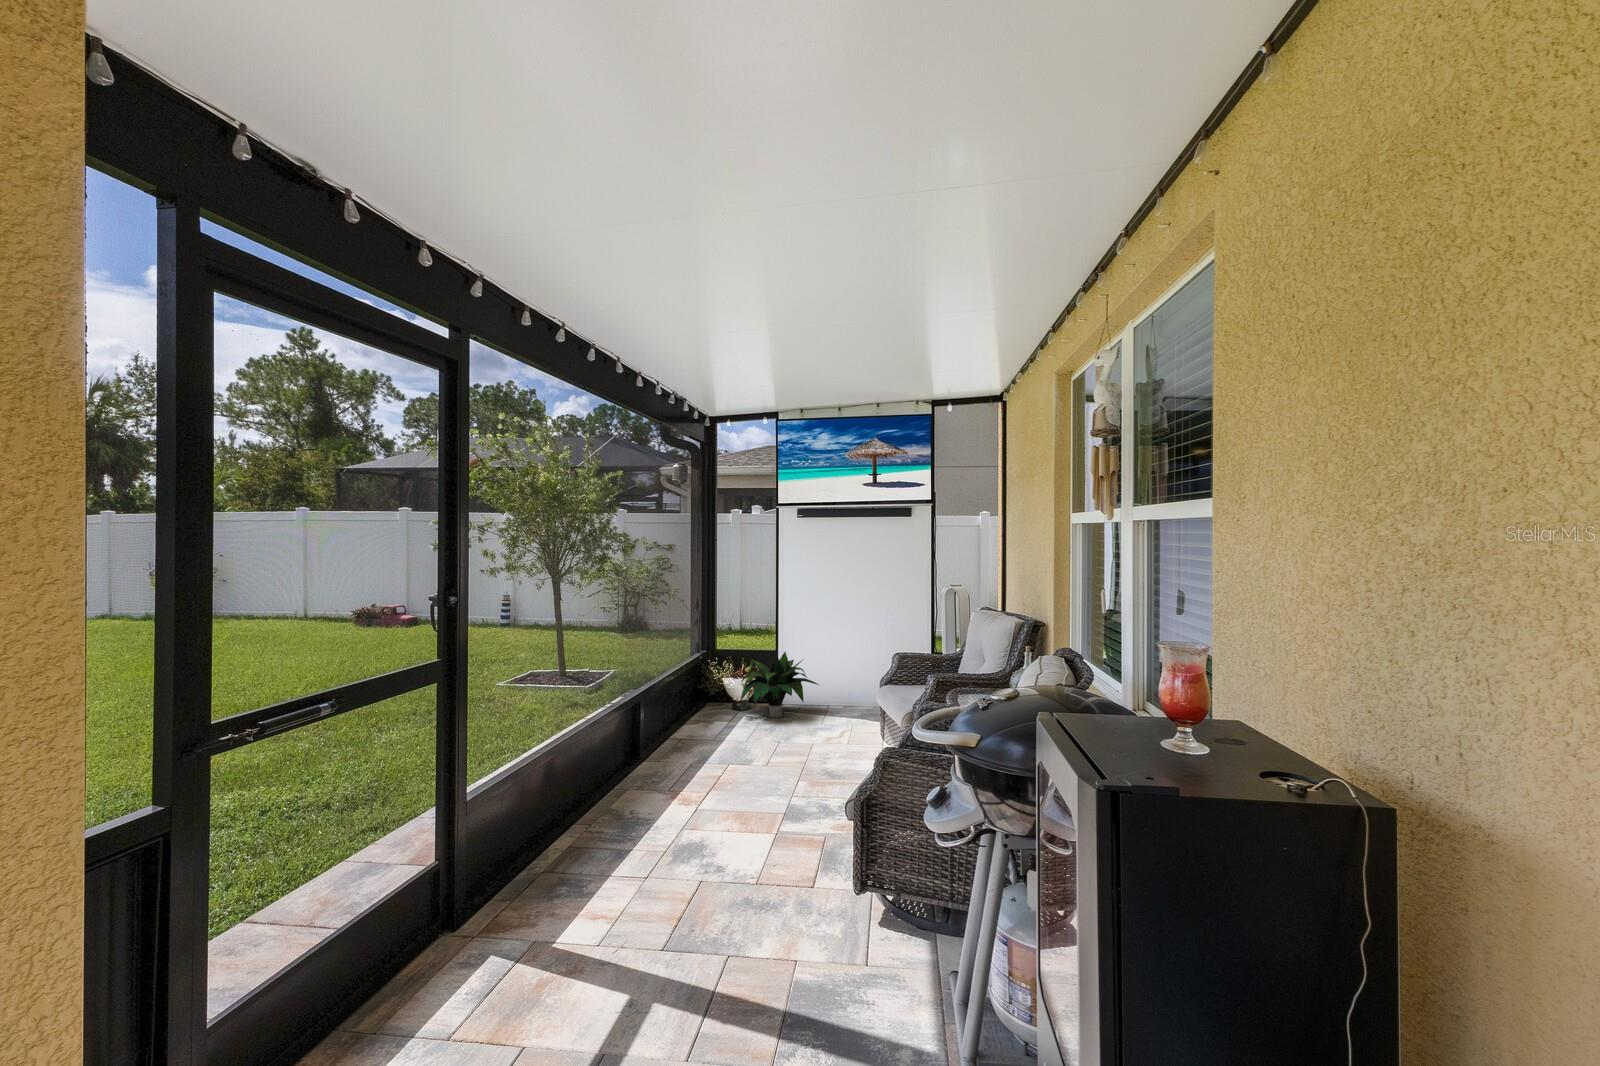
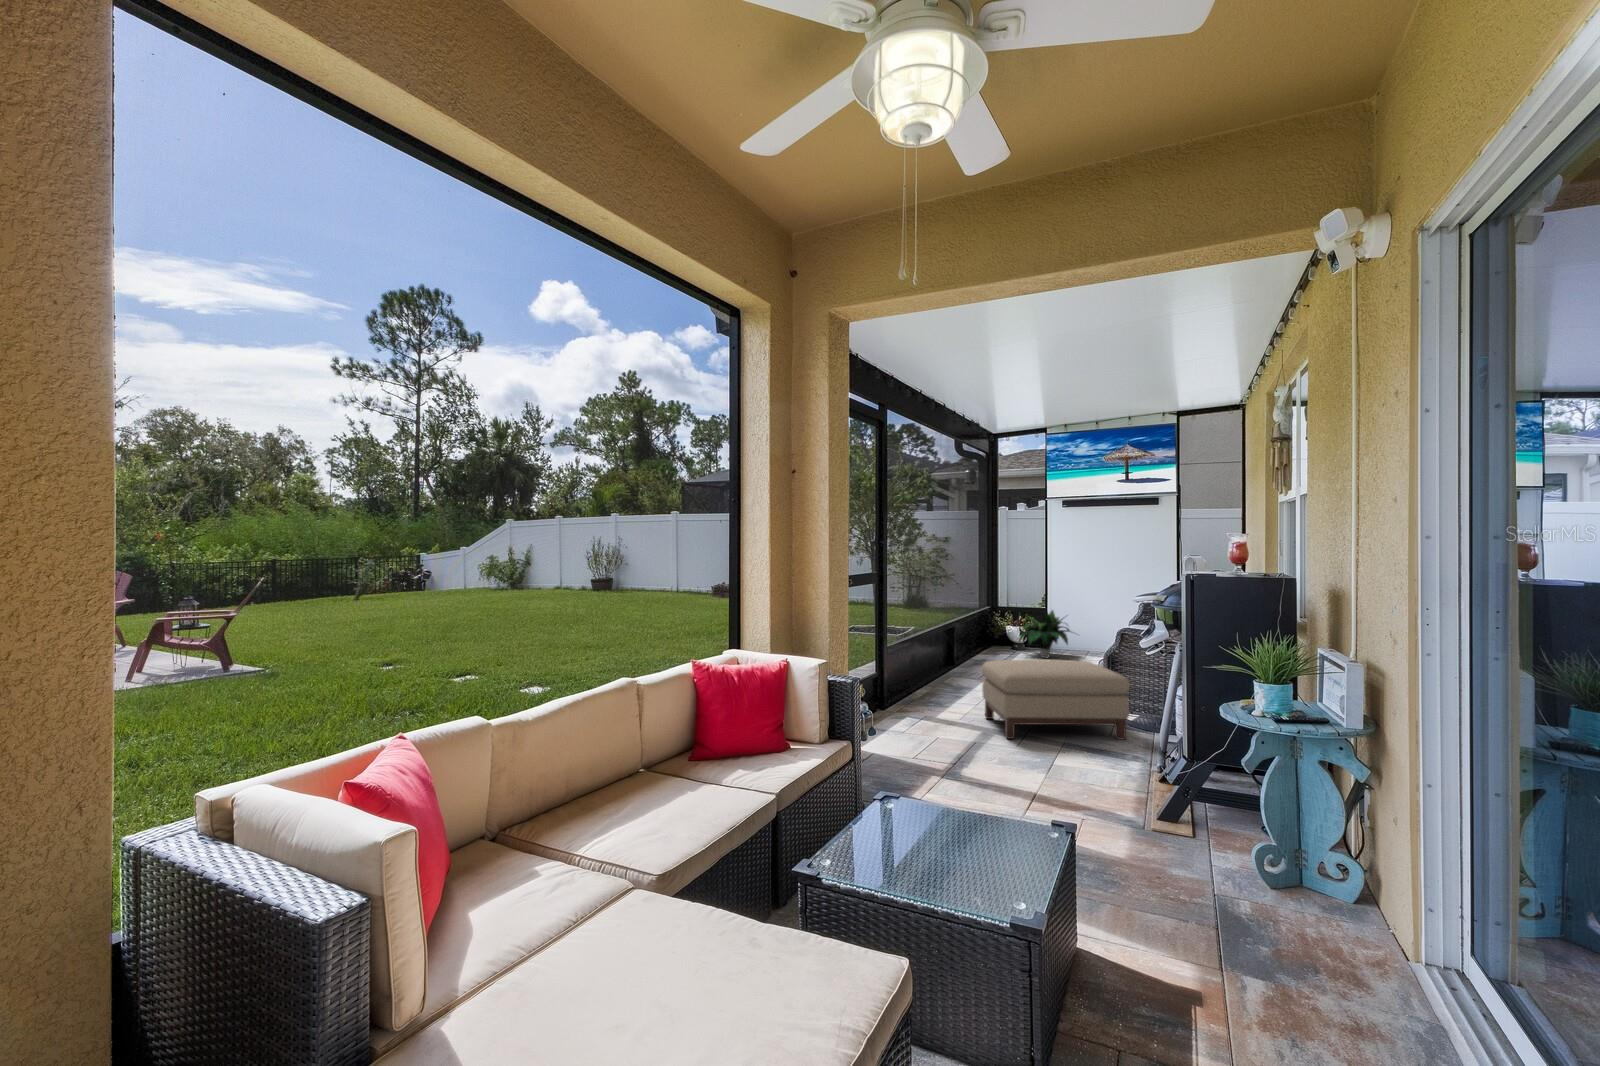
ottoman: none [641,798,890,1017] -> present [982,659,1130,740]

